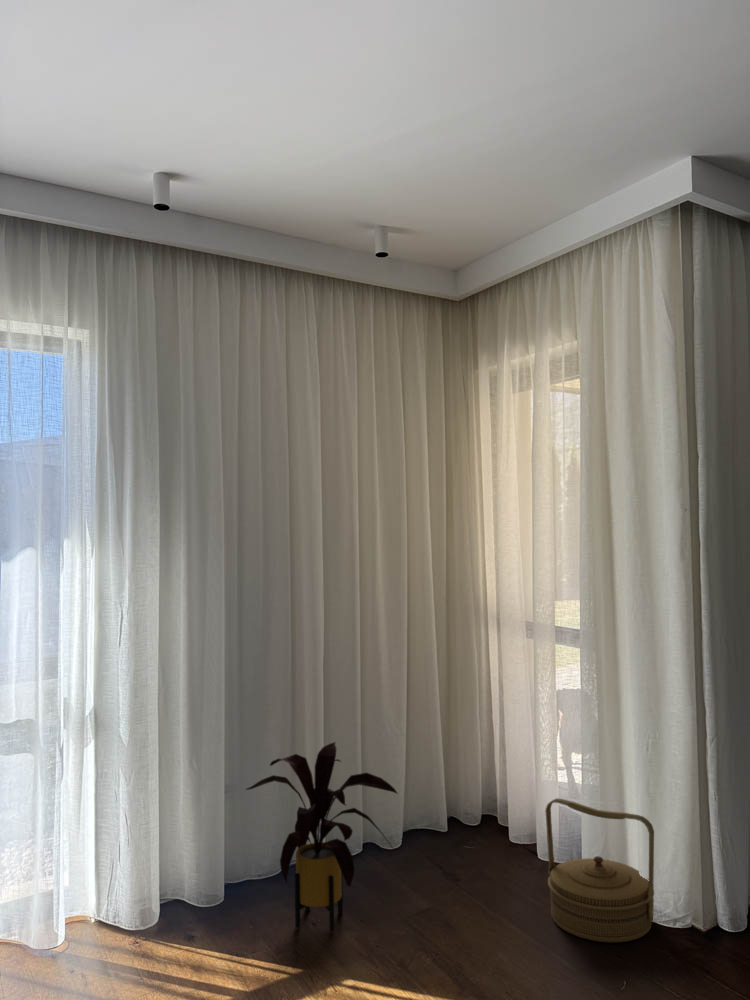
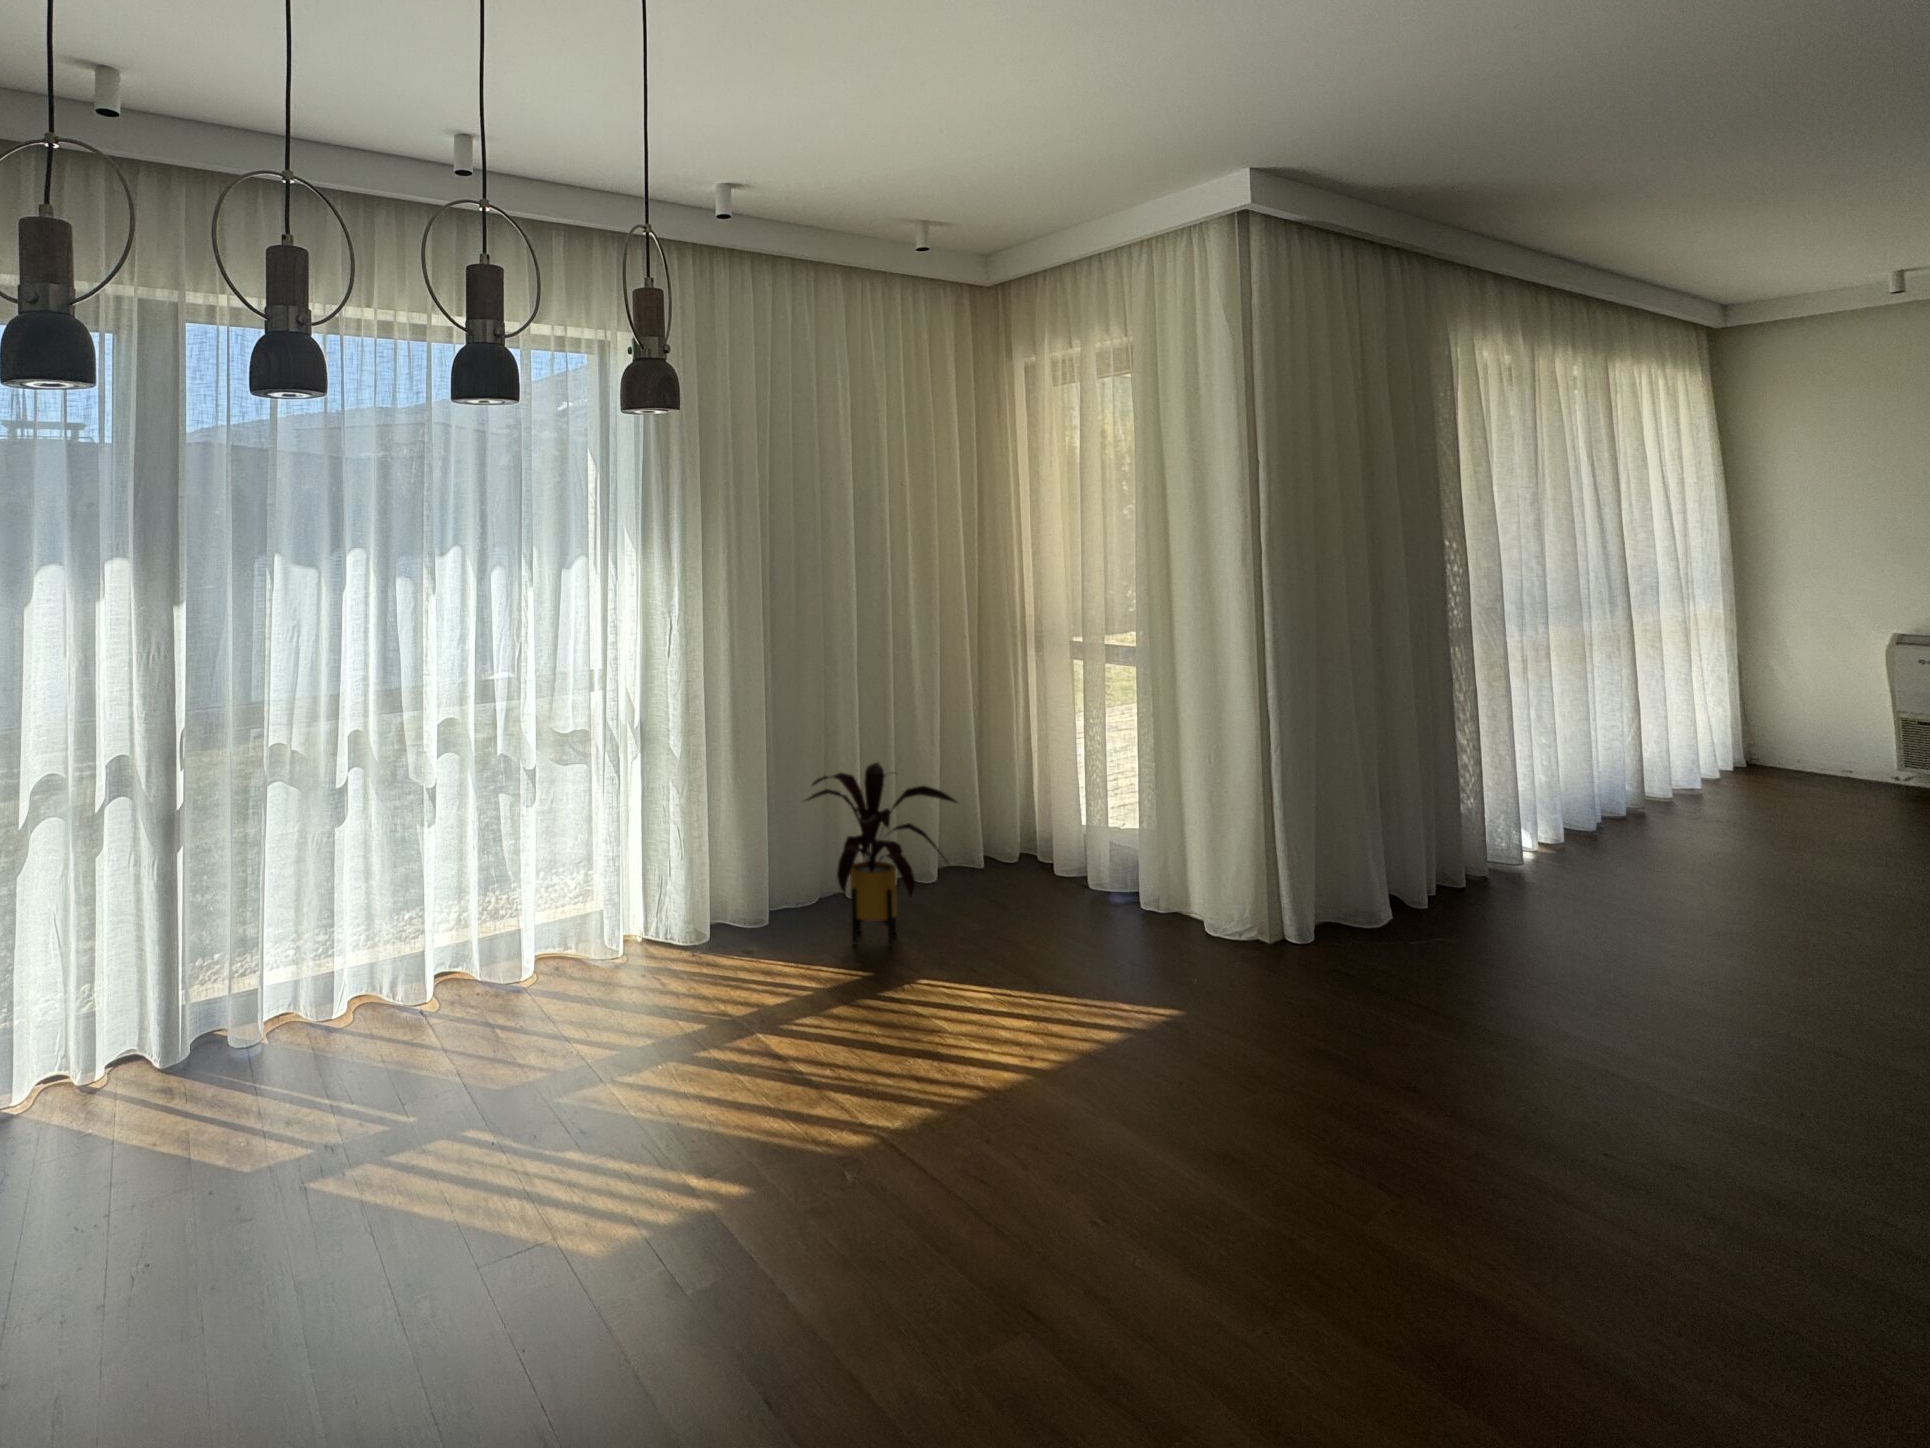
woven basket: present [545,798,654,943] -> none [1103,817,1219,953]

